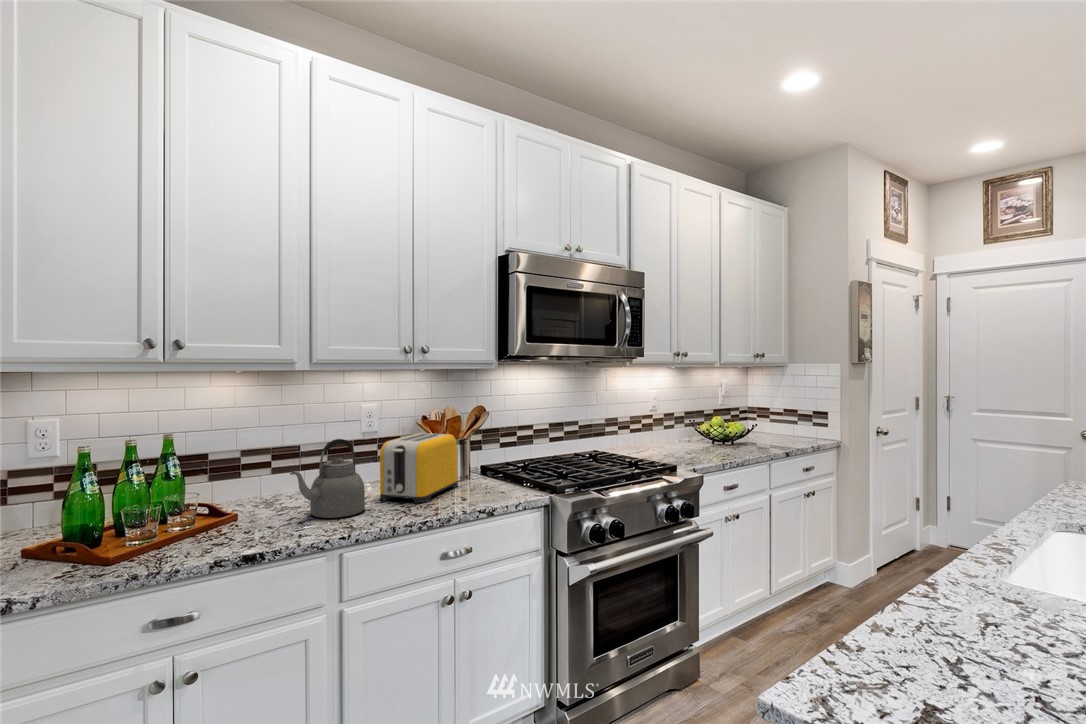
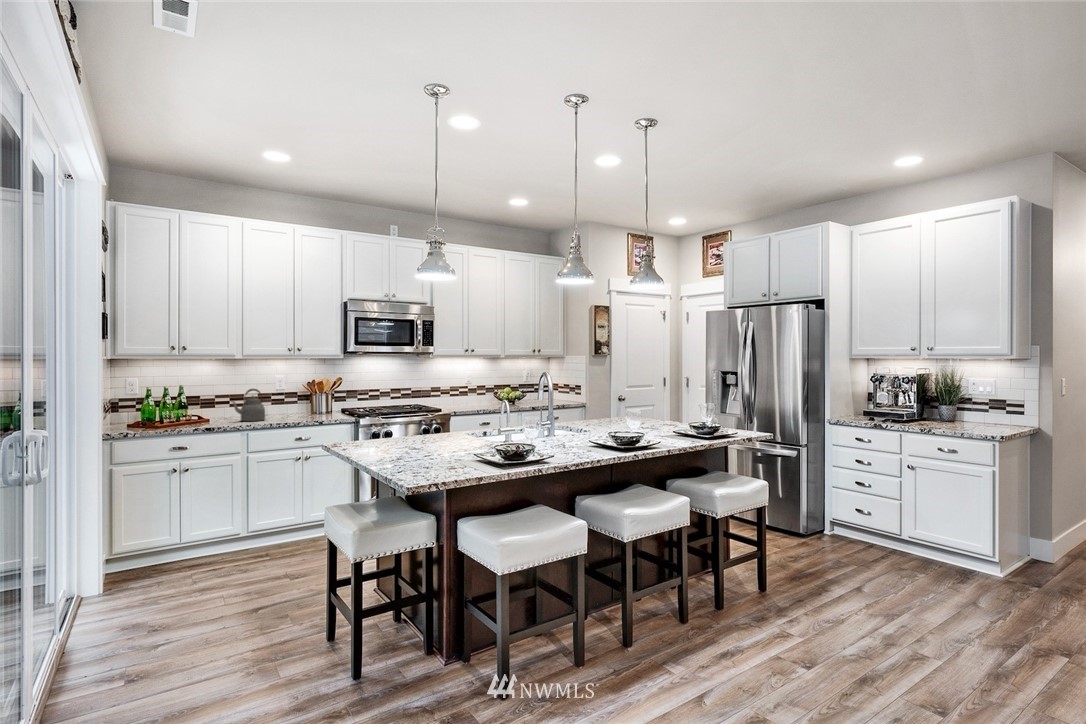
toaster: present [380,433,458,503] -> none [276,389,318,419]

